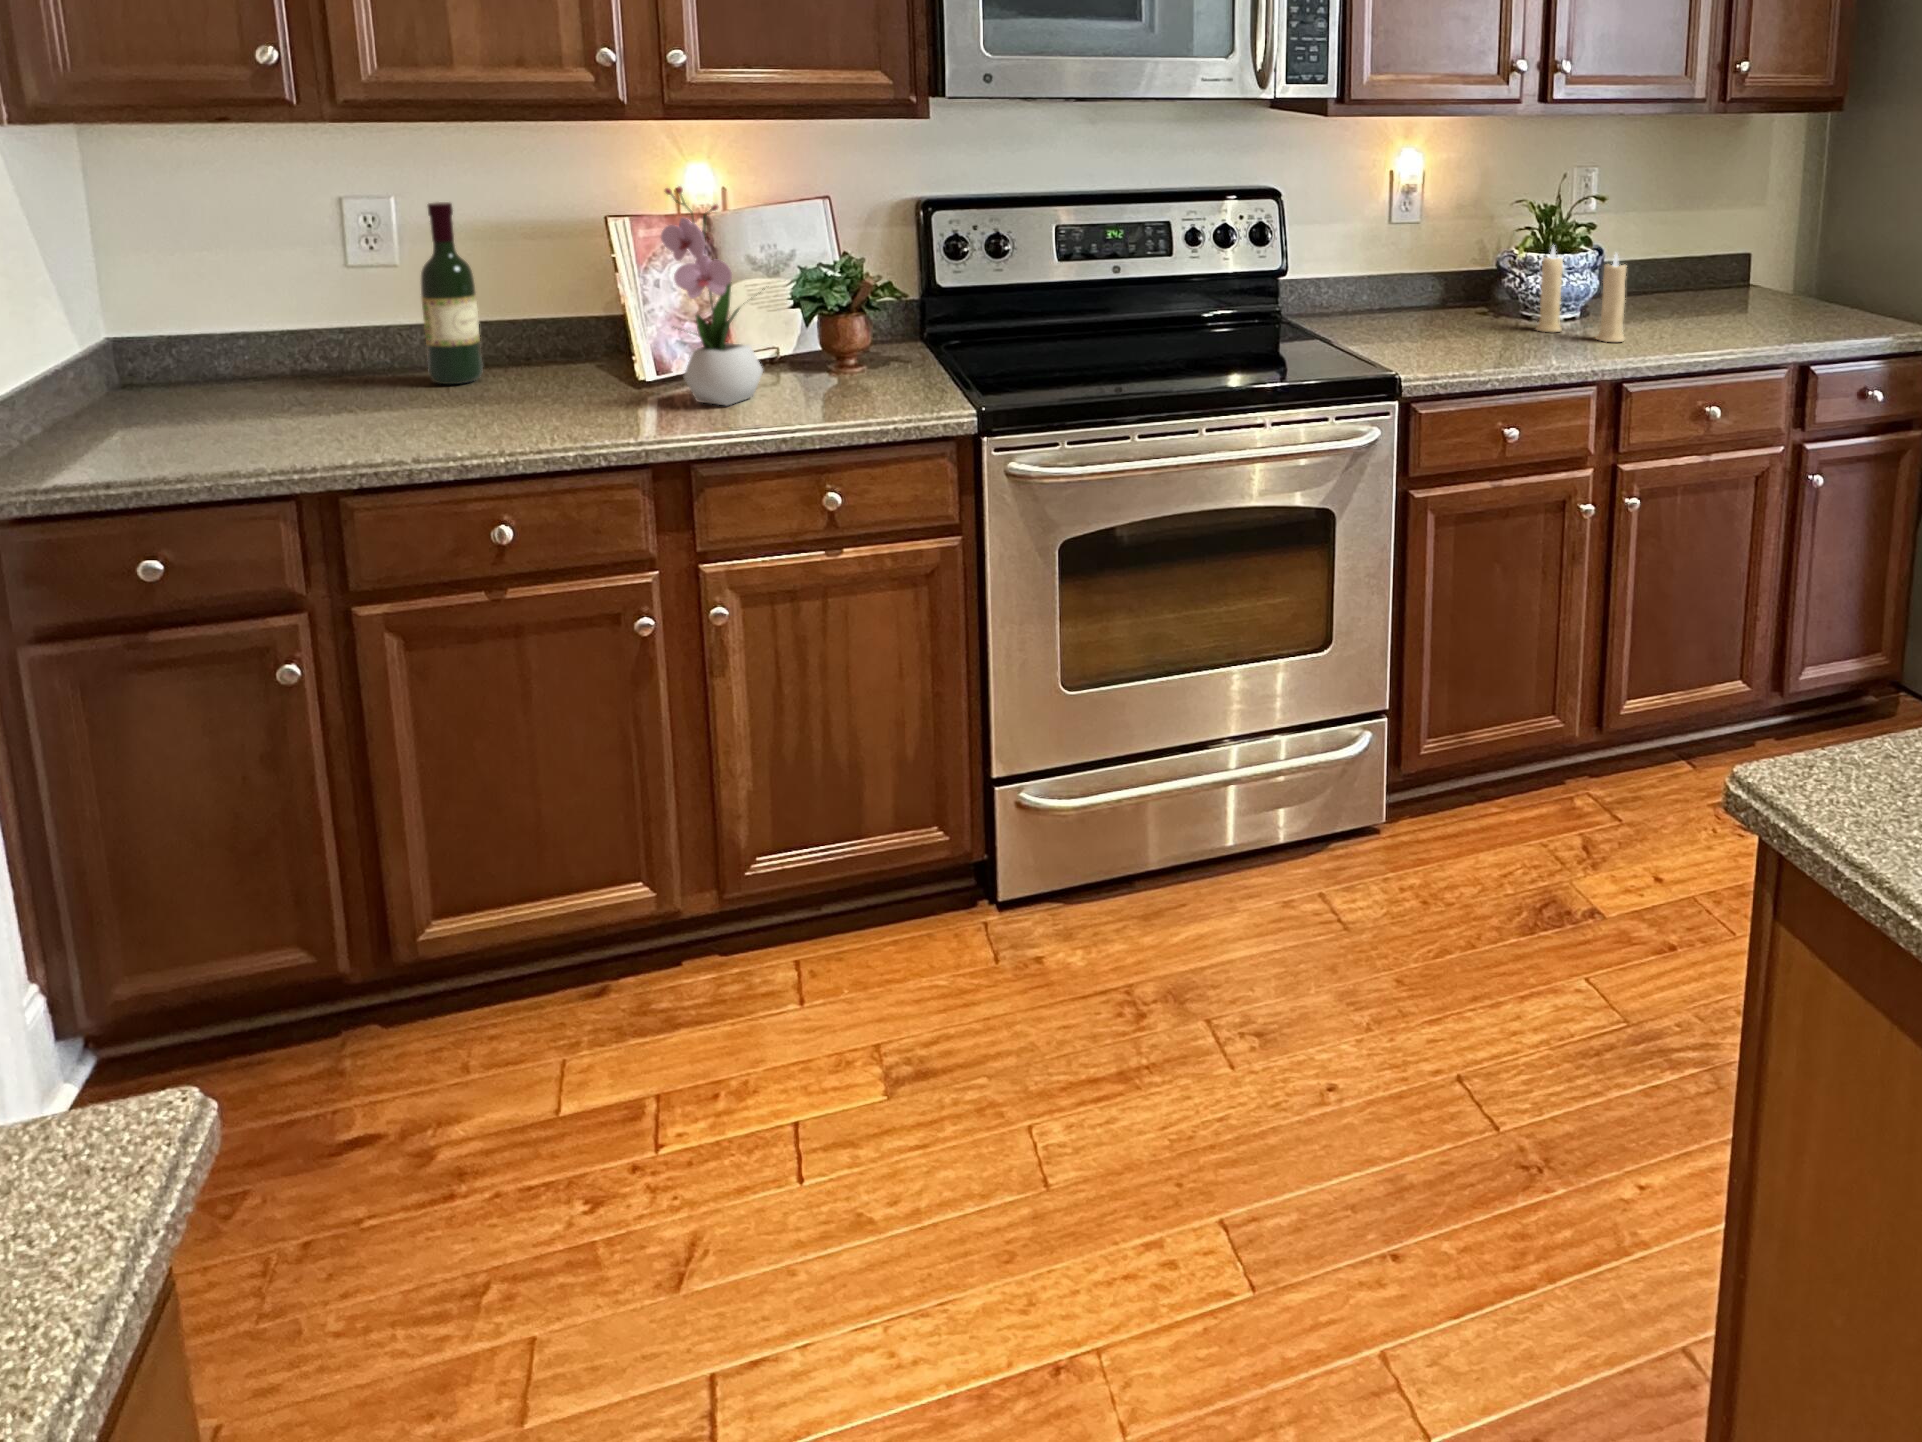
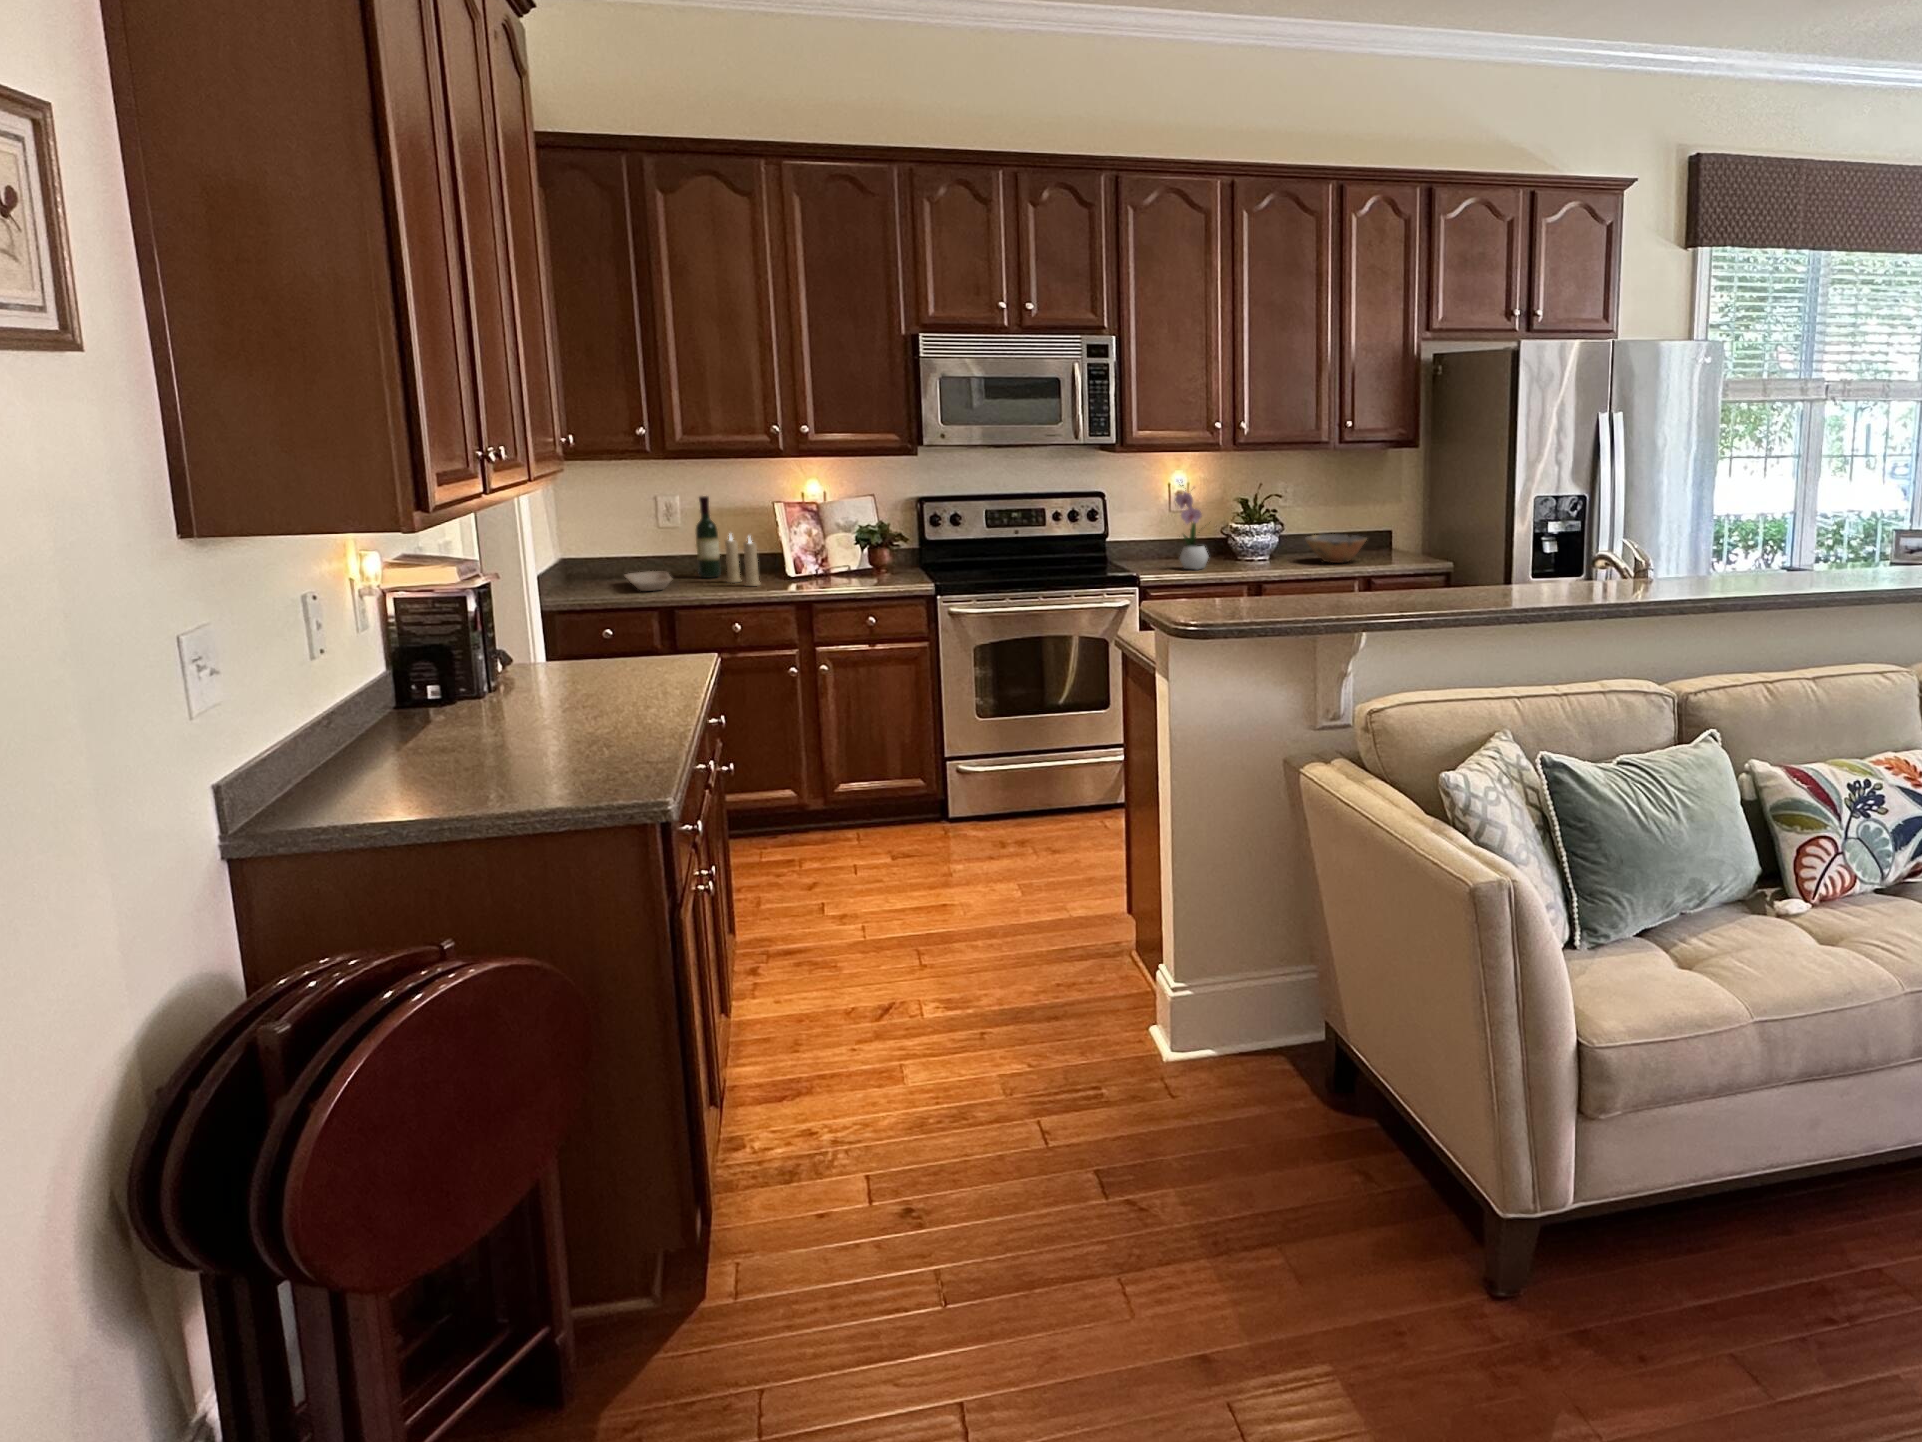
flower arrangement: present [661,187,765,406] -> present [1176,481,1209,569]
candle: present [1536,246,1626,342] -> present [725,535,760,586]
bowl: none [1655,270,1775,328] -> present [1305,534,1366,563]
tray: none [227,377,346,447] -> present [625,571,672,591]

